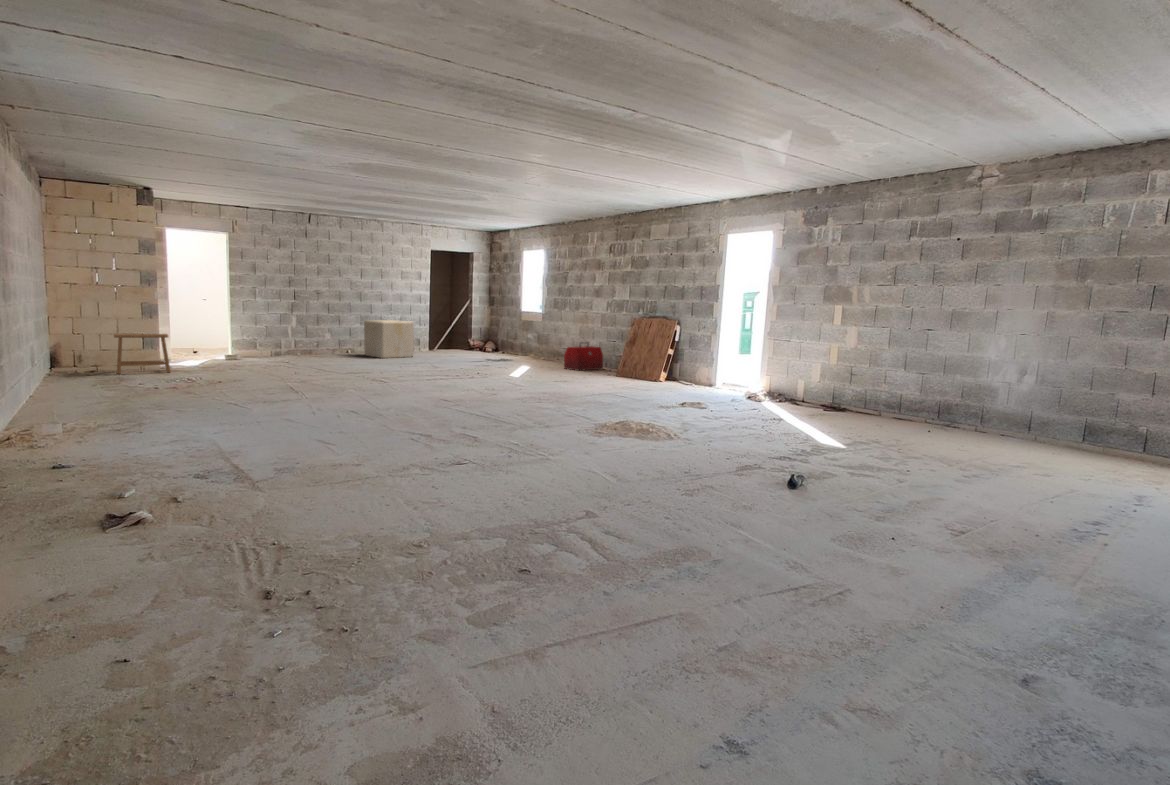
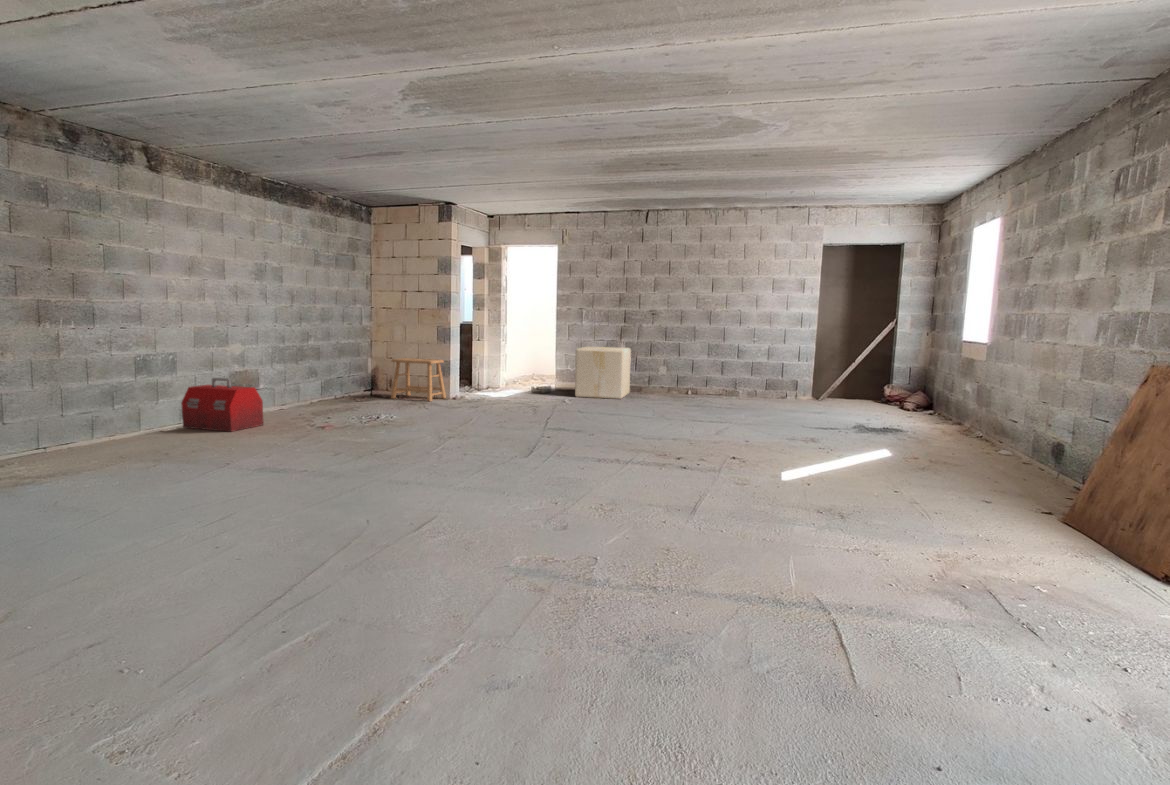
cardboard box: present [364,320,414,358] -> present [575,347,631,399]
toolbox: present [564,342,603,370] -> present [181,378,264,432]

